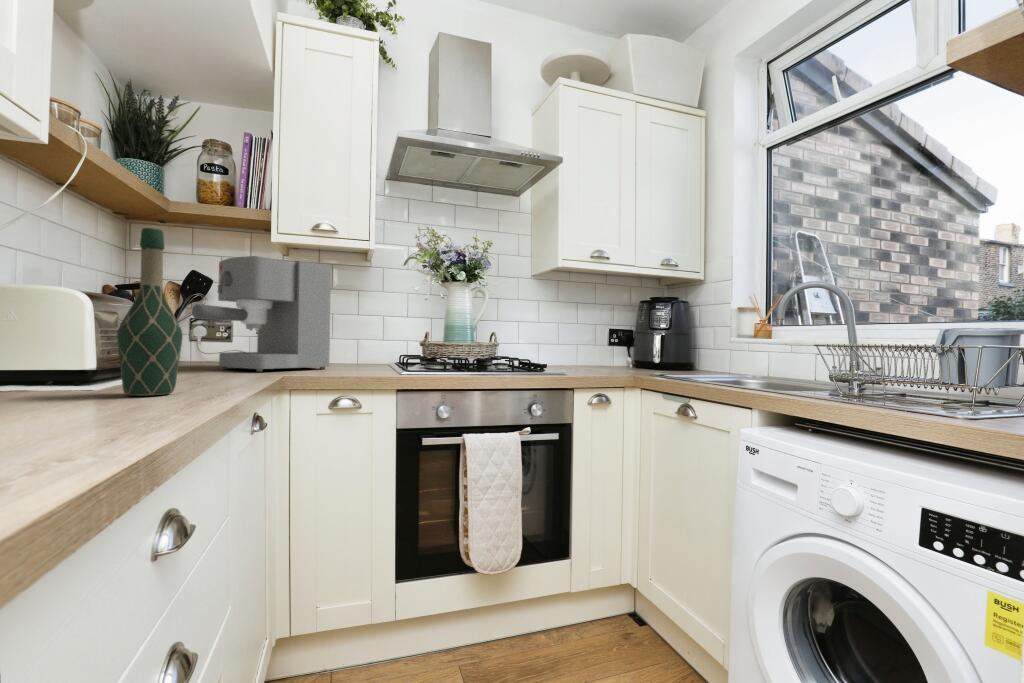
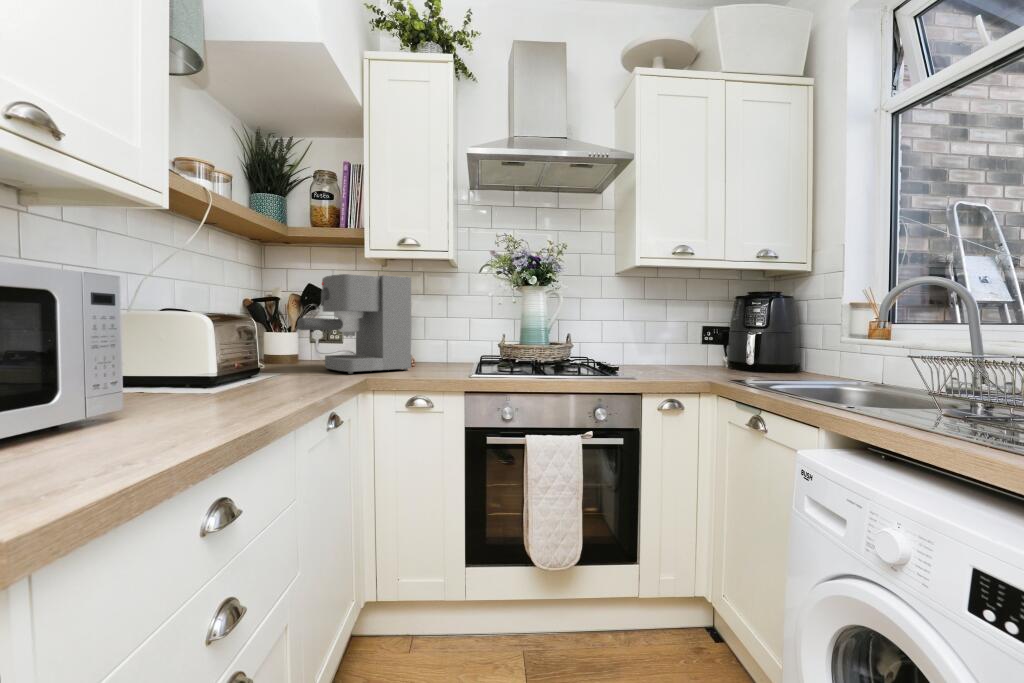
wine bottle: present [117,228,183,396] -> none [218,268,267,402]

